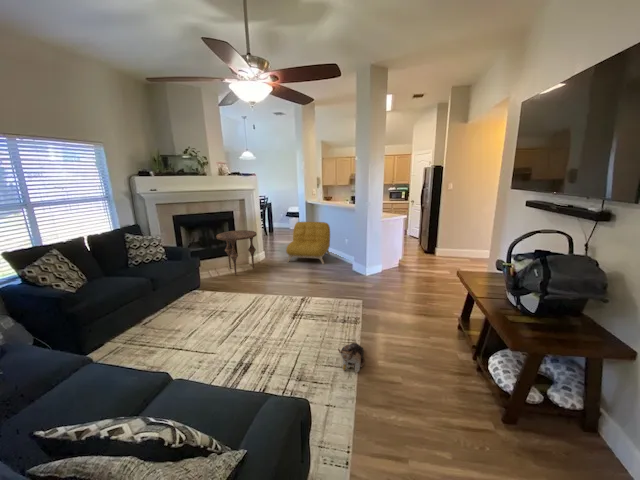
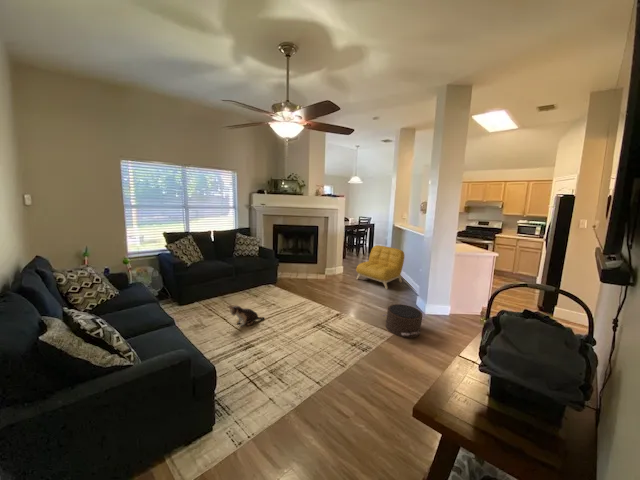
side table: present [216,230,257,276] -> none [299,243,331,280]
pouf: none [346,271,390,301] -> present [382,304,422,338]
plush toy: present [338,343,365,373] -> present [228,305,264,326]

